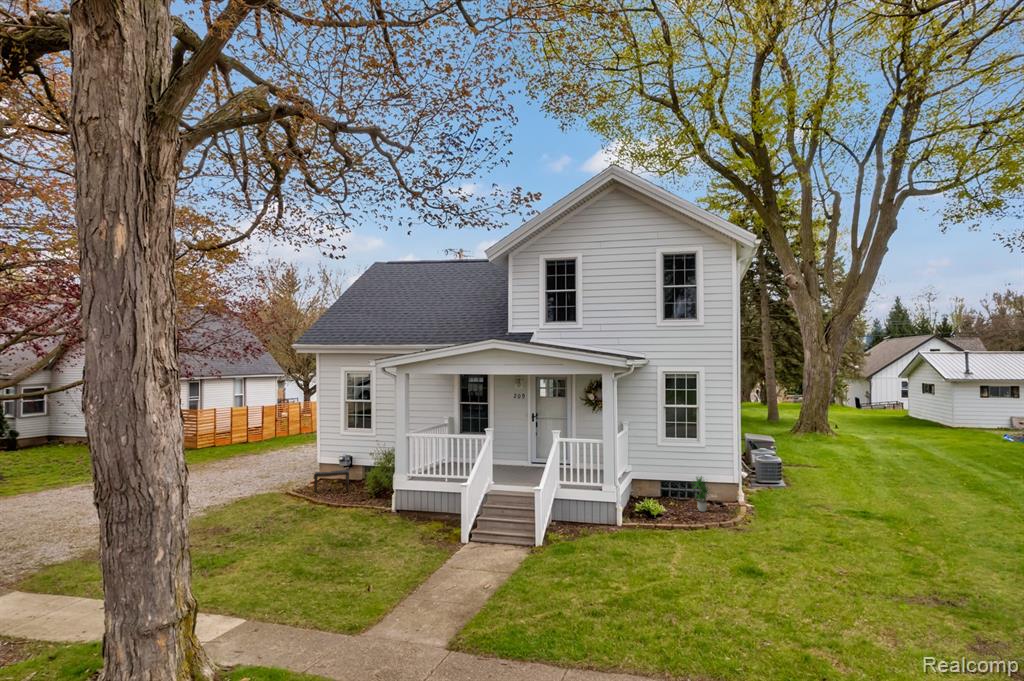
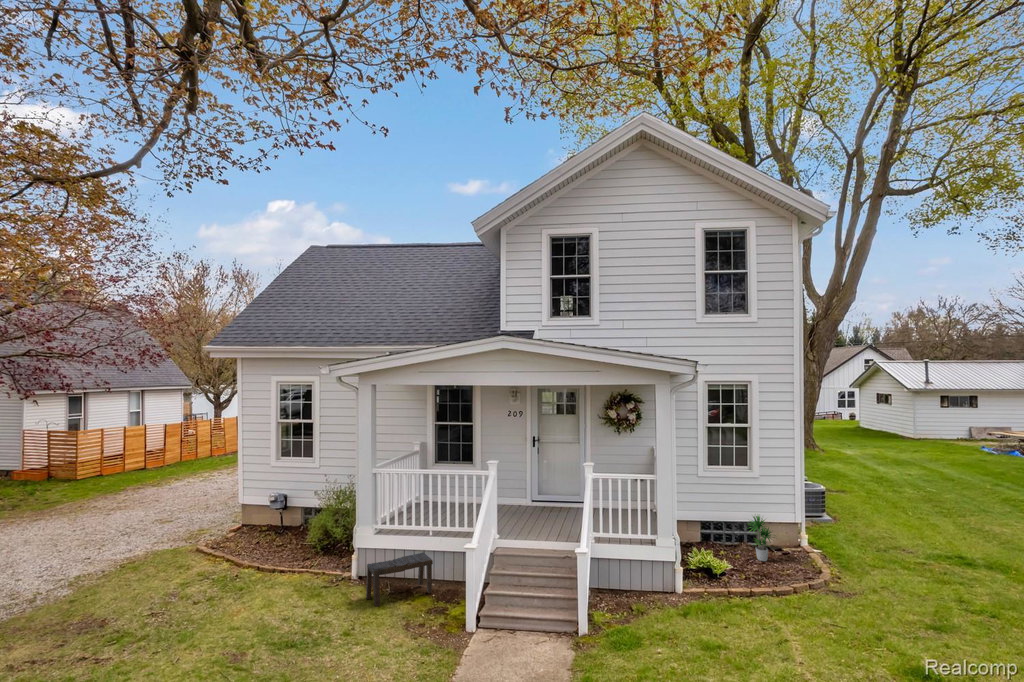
bench: present [314,470,349,493] -> present [366,552,433,607]

